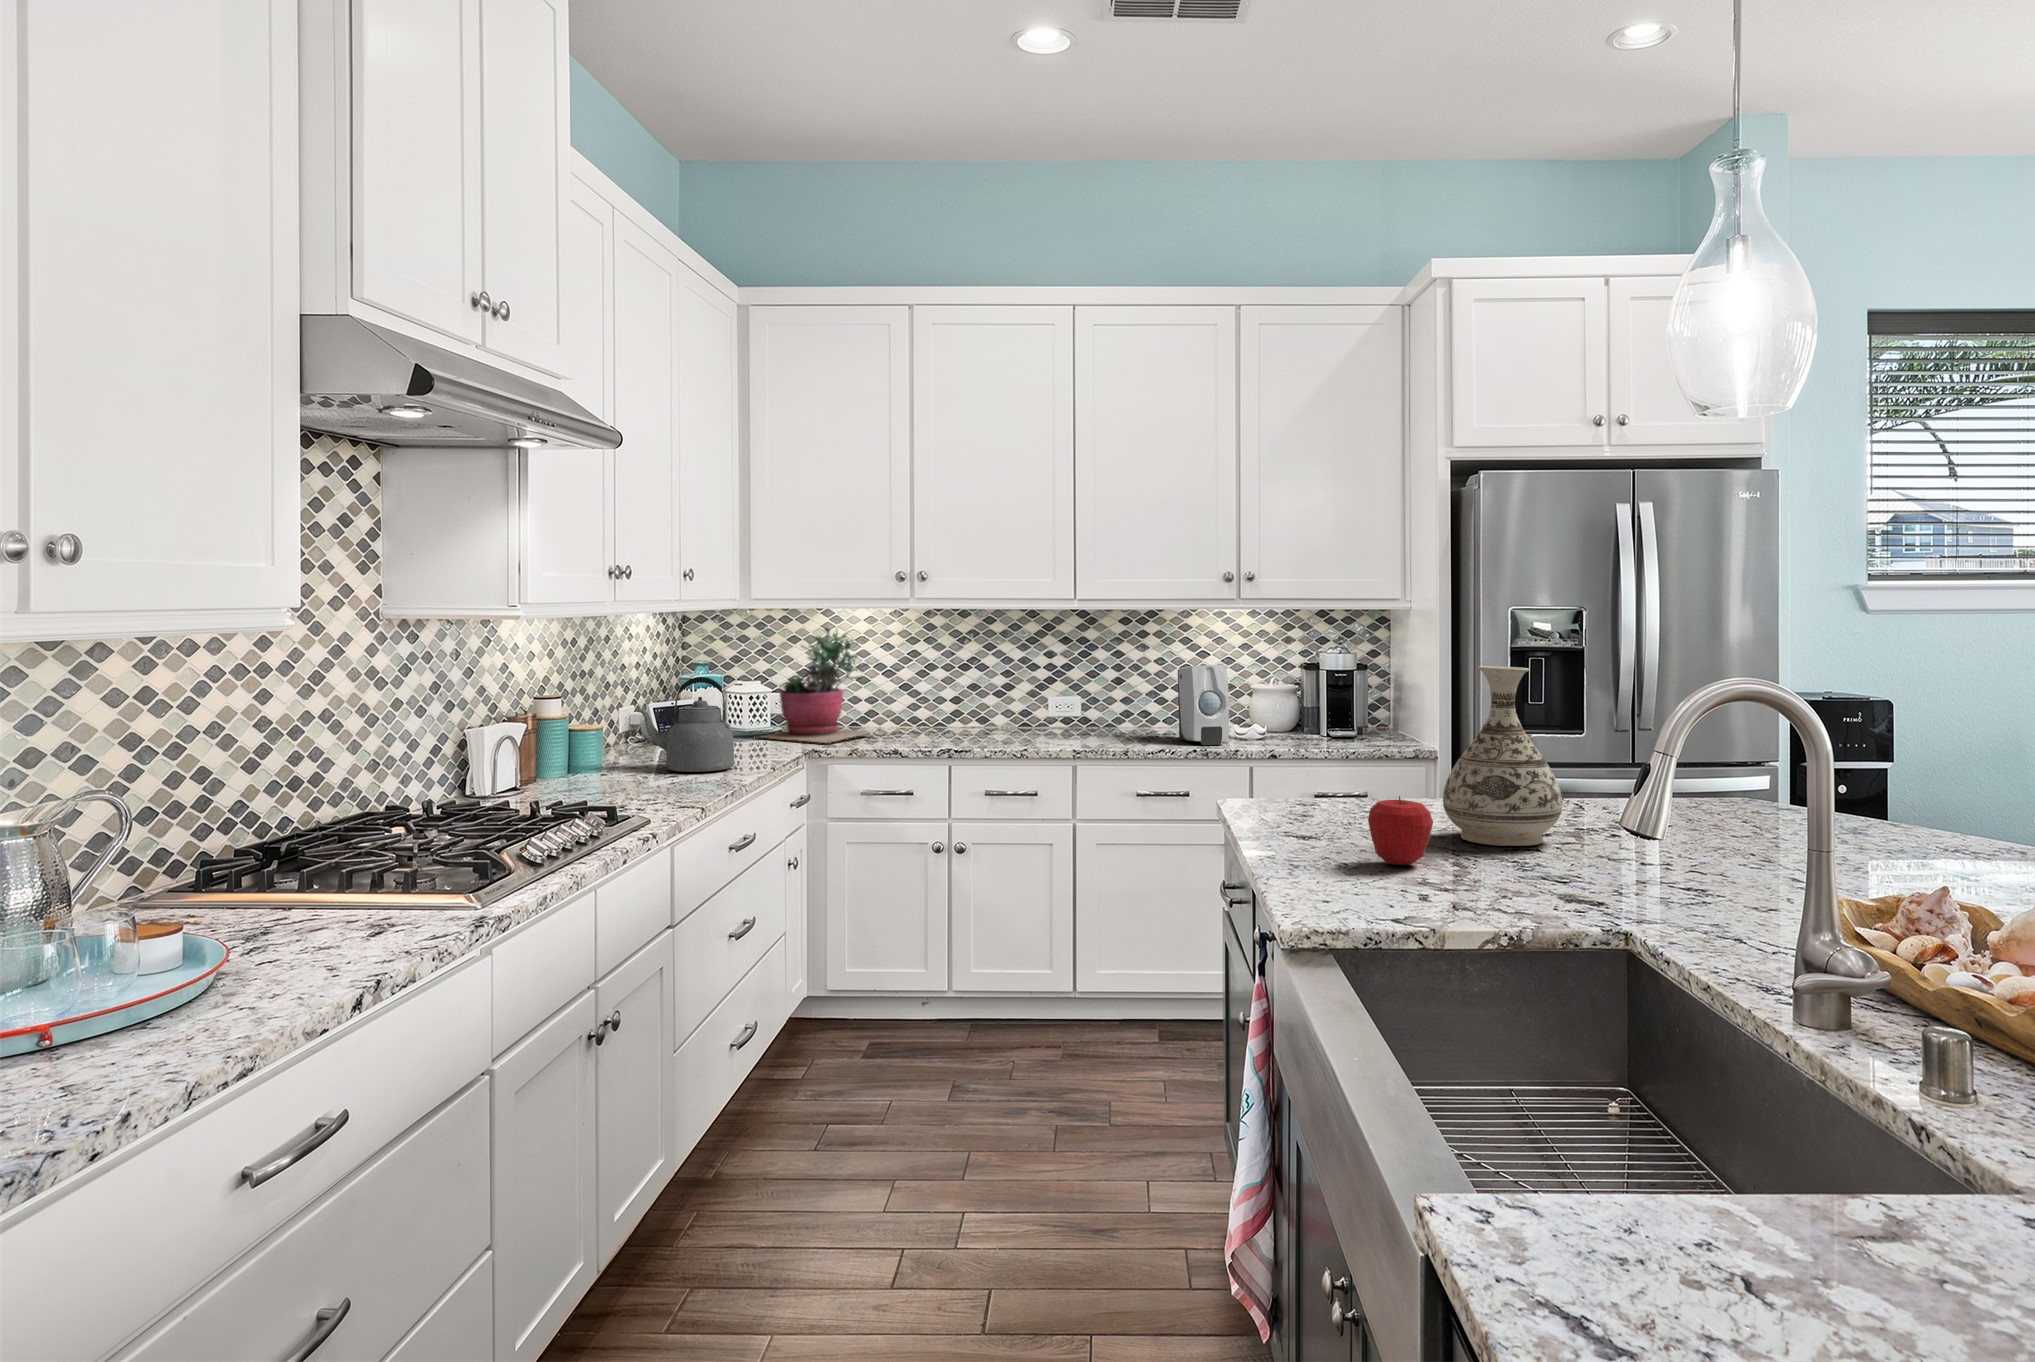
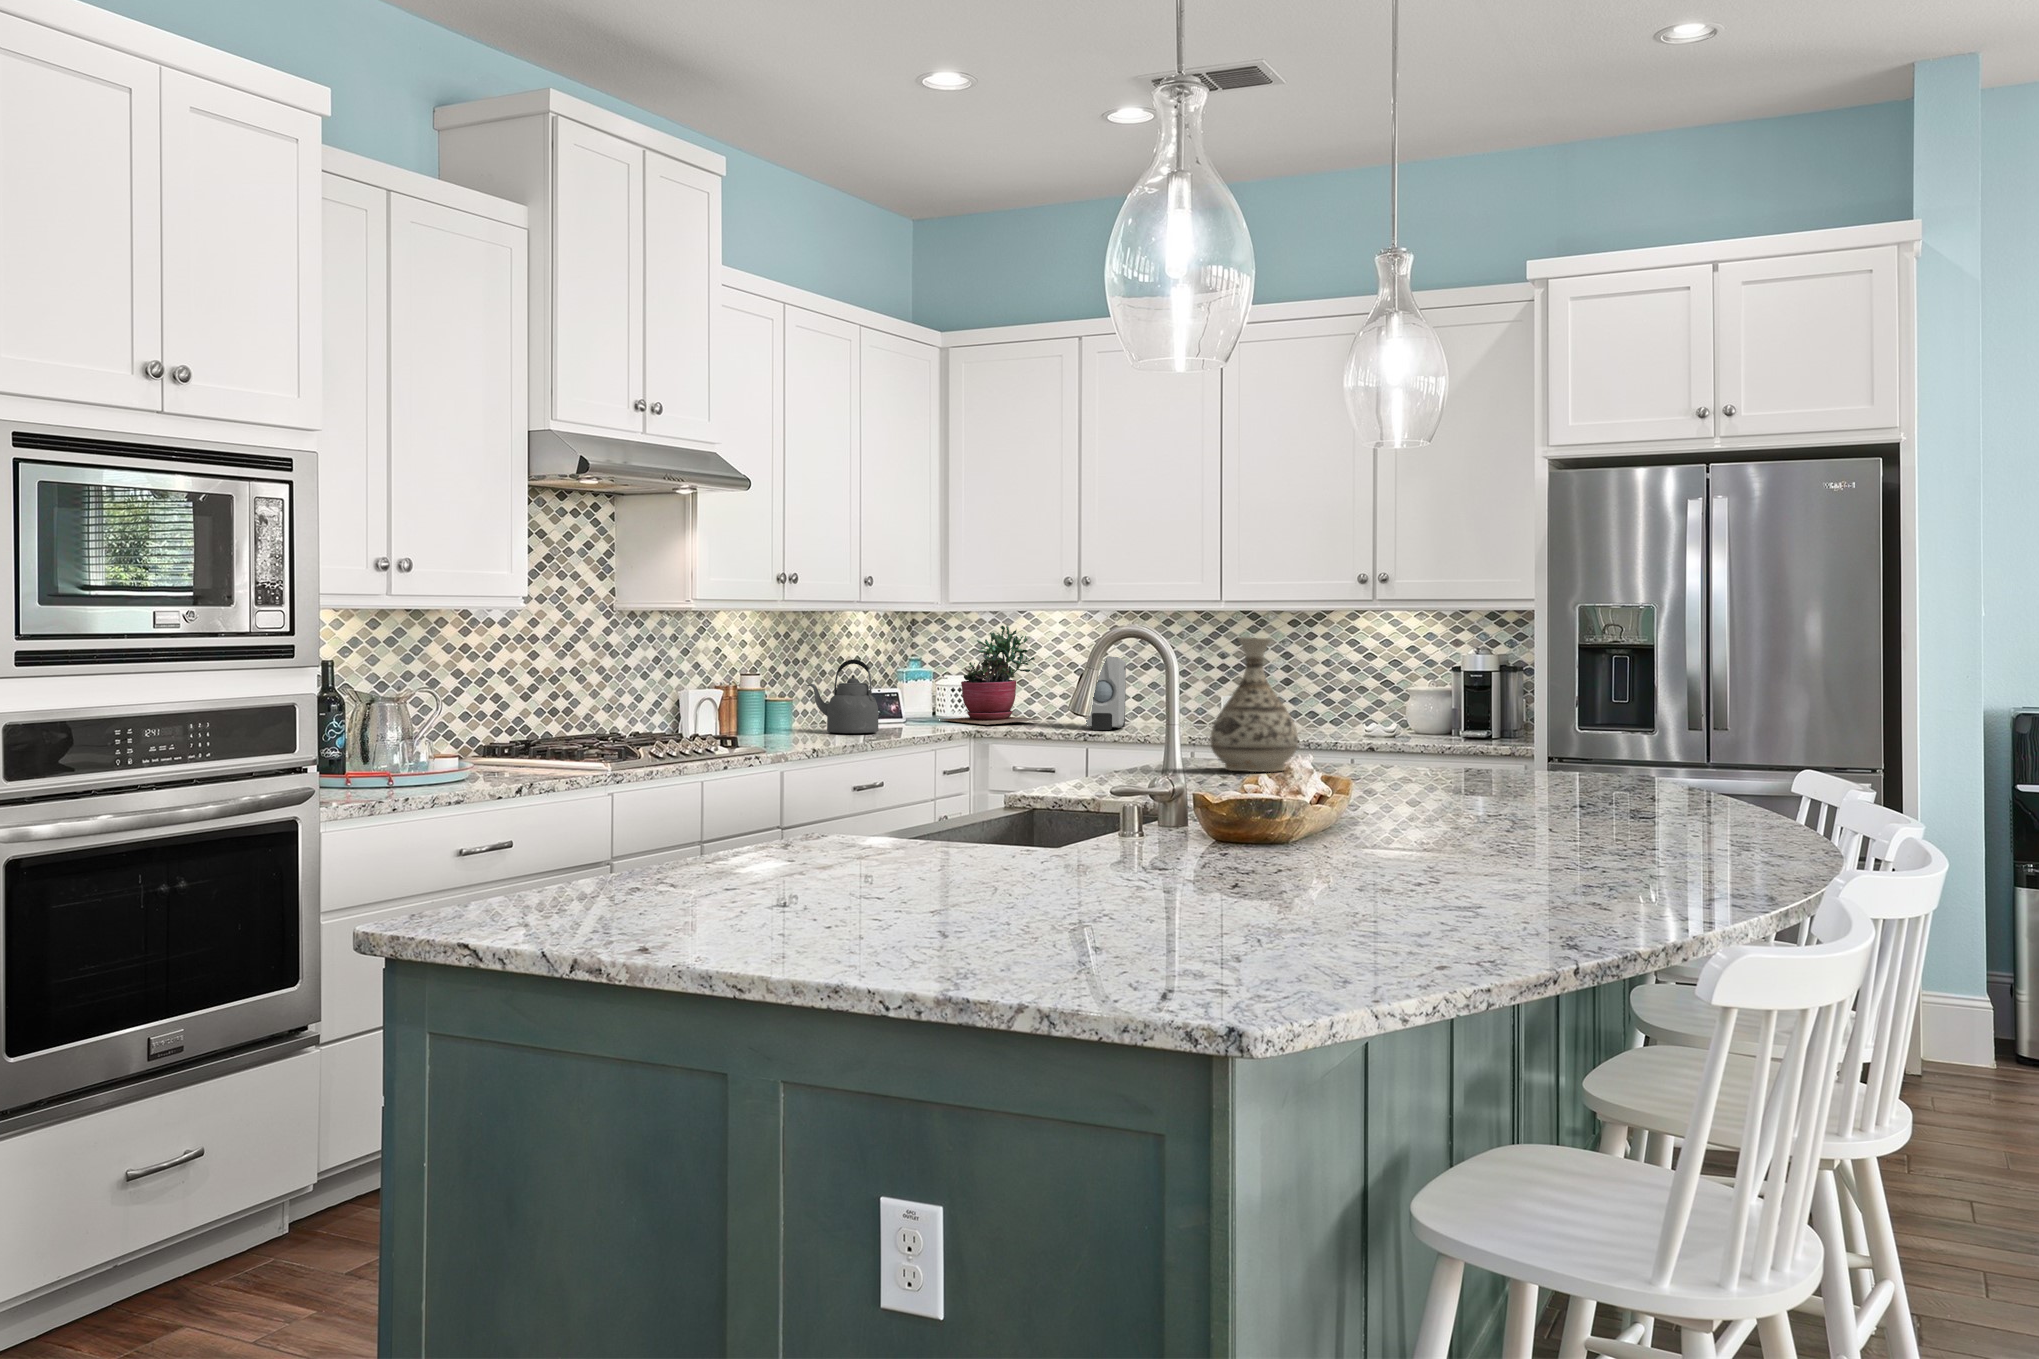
soap dispenser: present [1178,665,1229,745] -> present [1086,657,1126,730]
apple: present [1368,796,1433,865] -> none [1107,724,1152,773]

